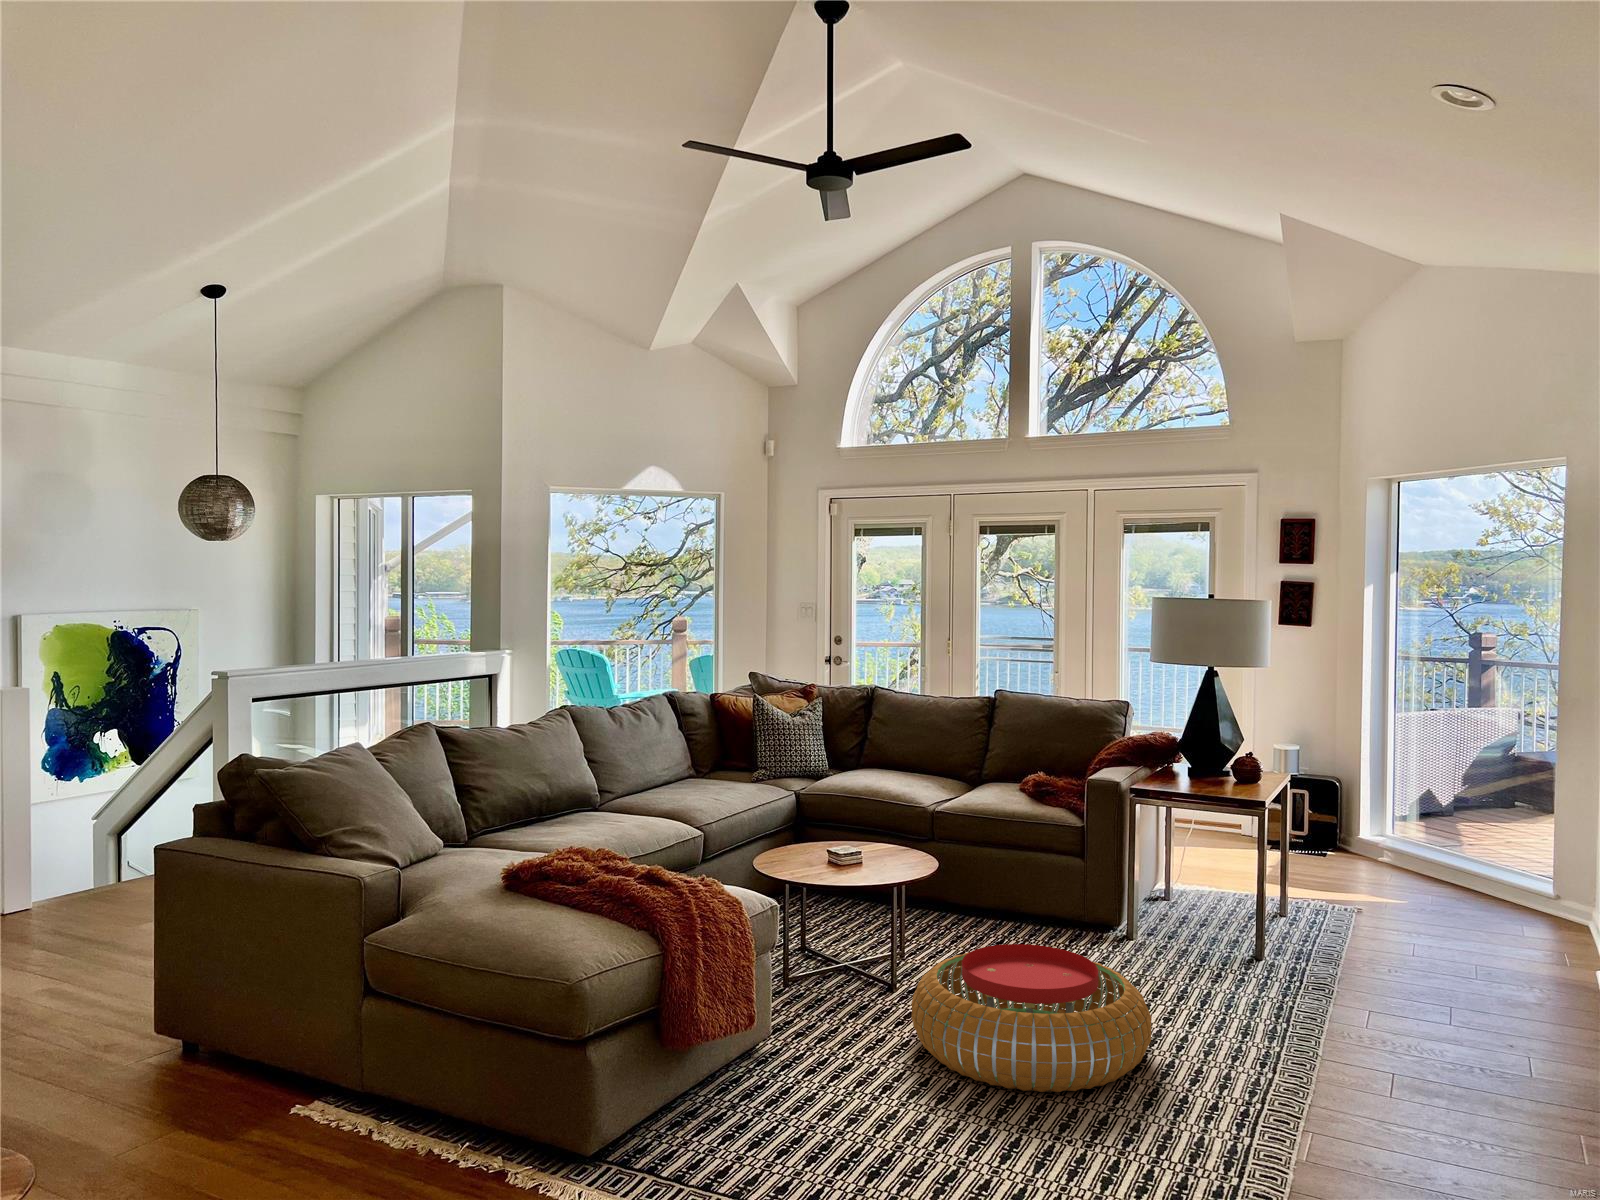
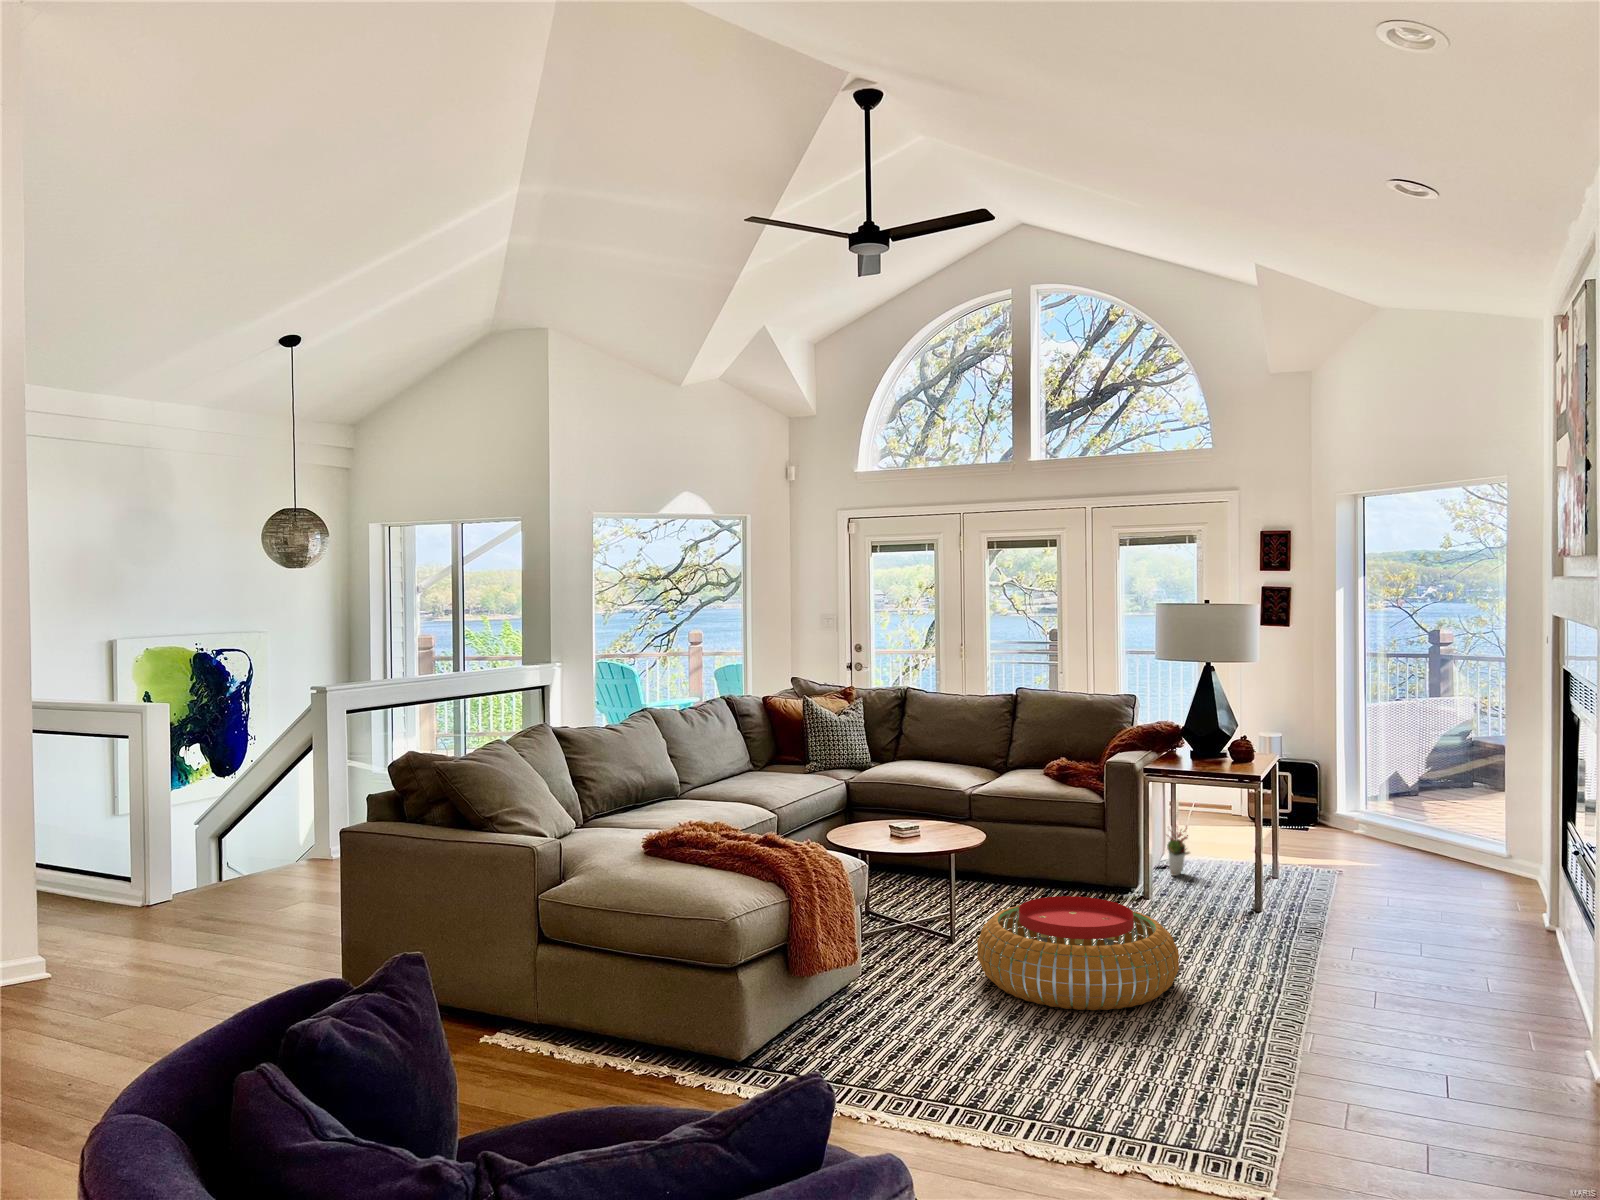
decorative plant: none [1158,851,1186,910] -> present [1167,828,1190,876]

